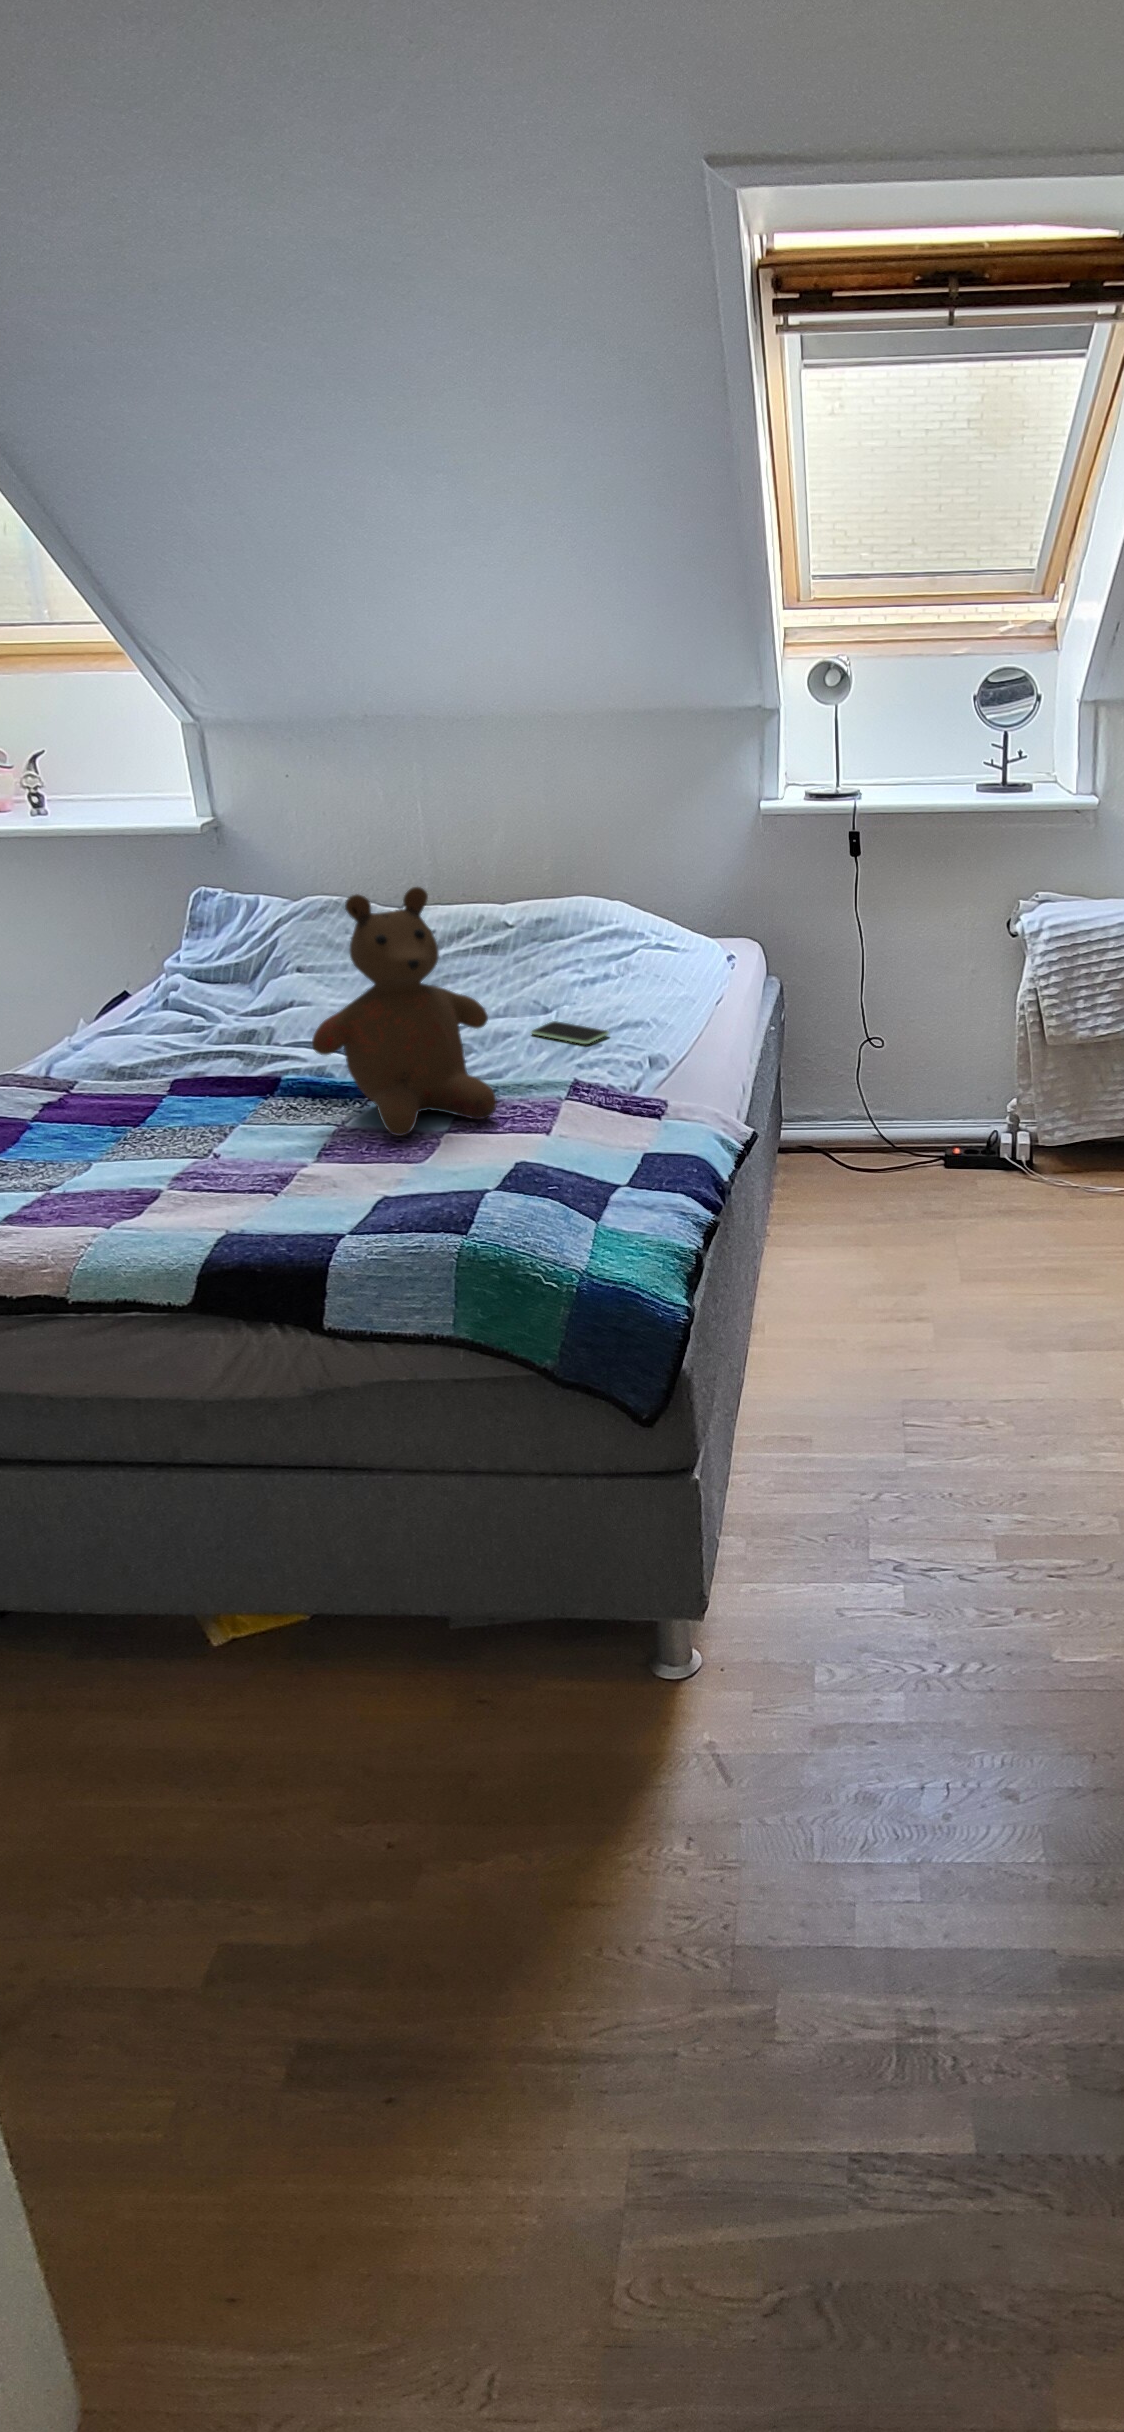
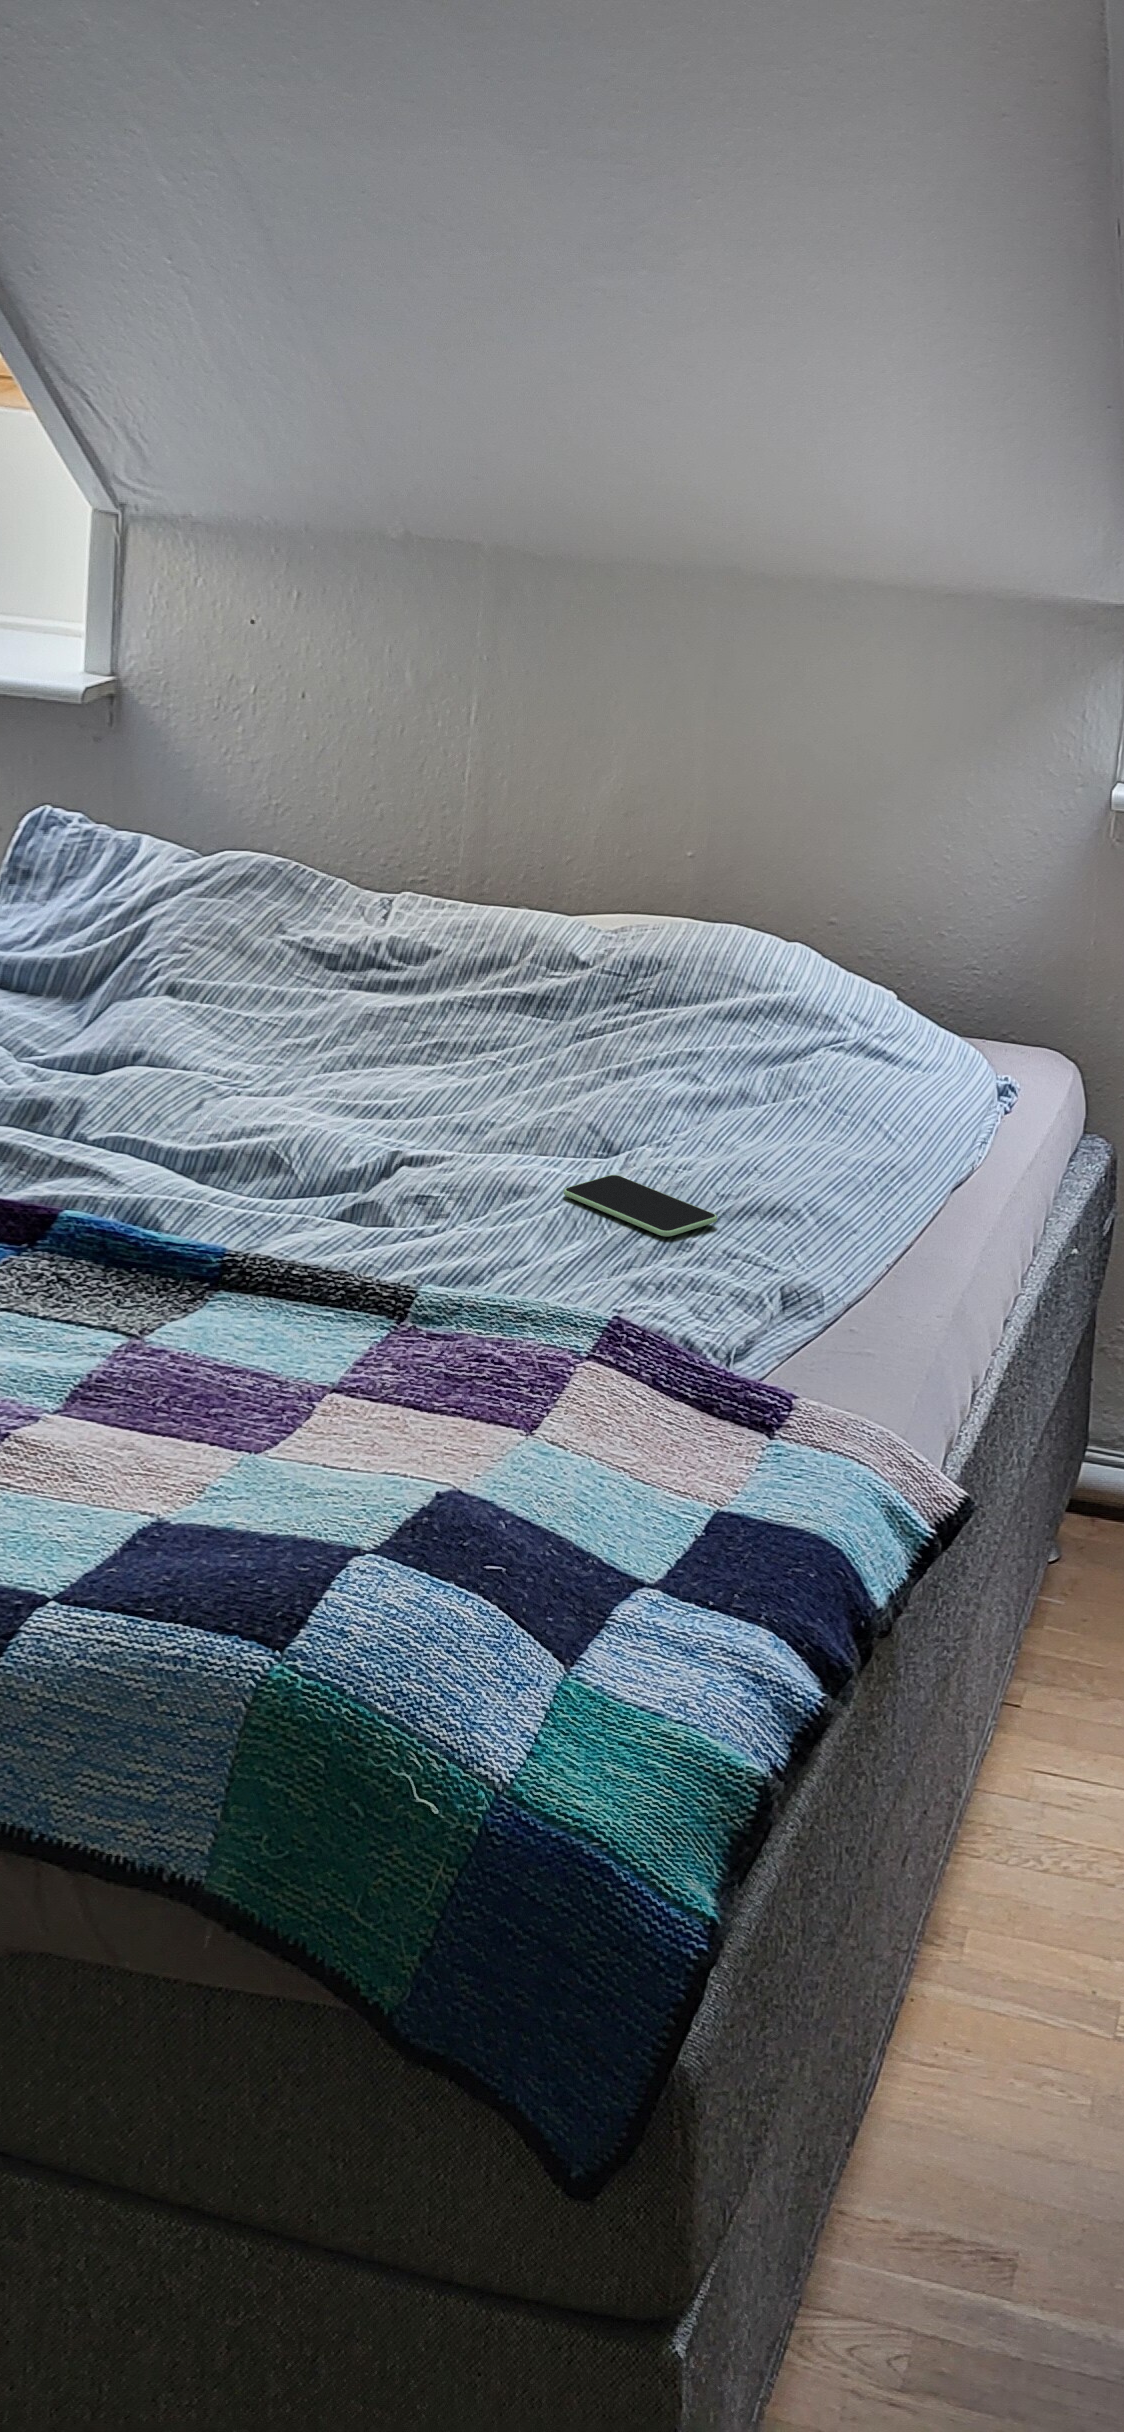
teddy bear: present [312,887,497,1136] -> none [112,887,466,1382]

